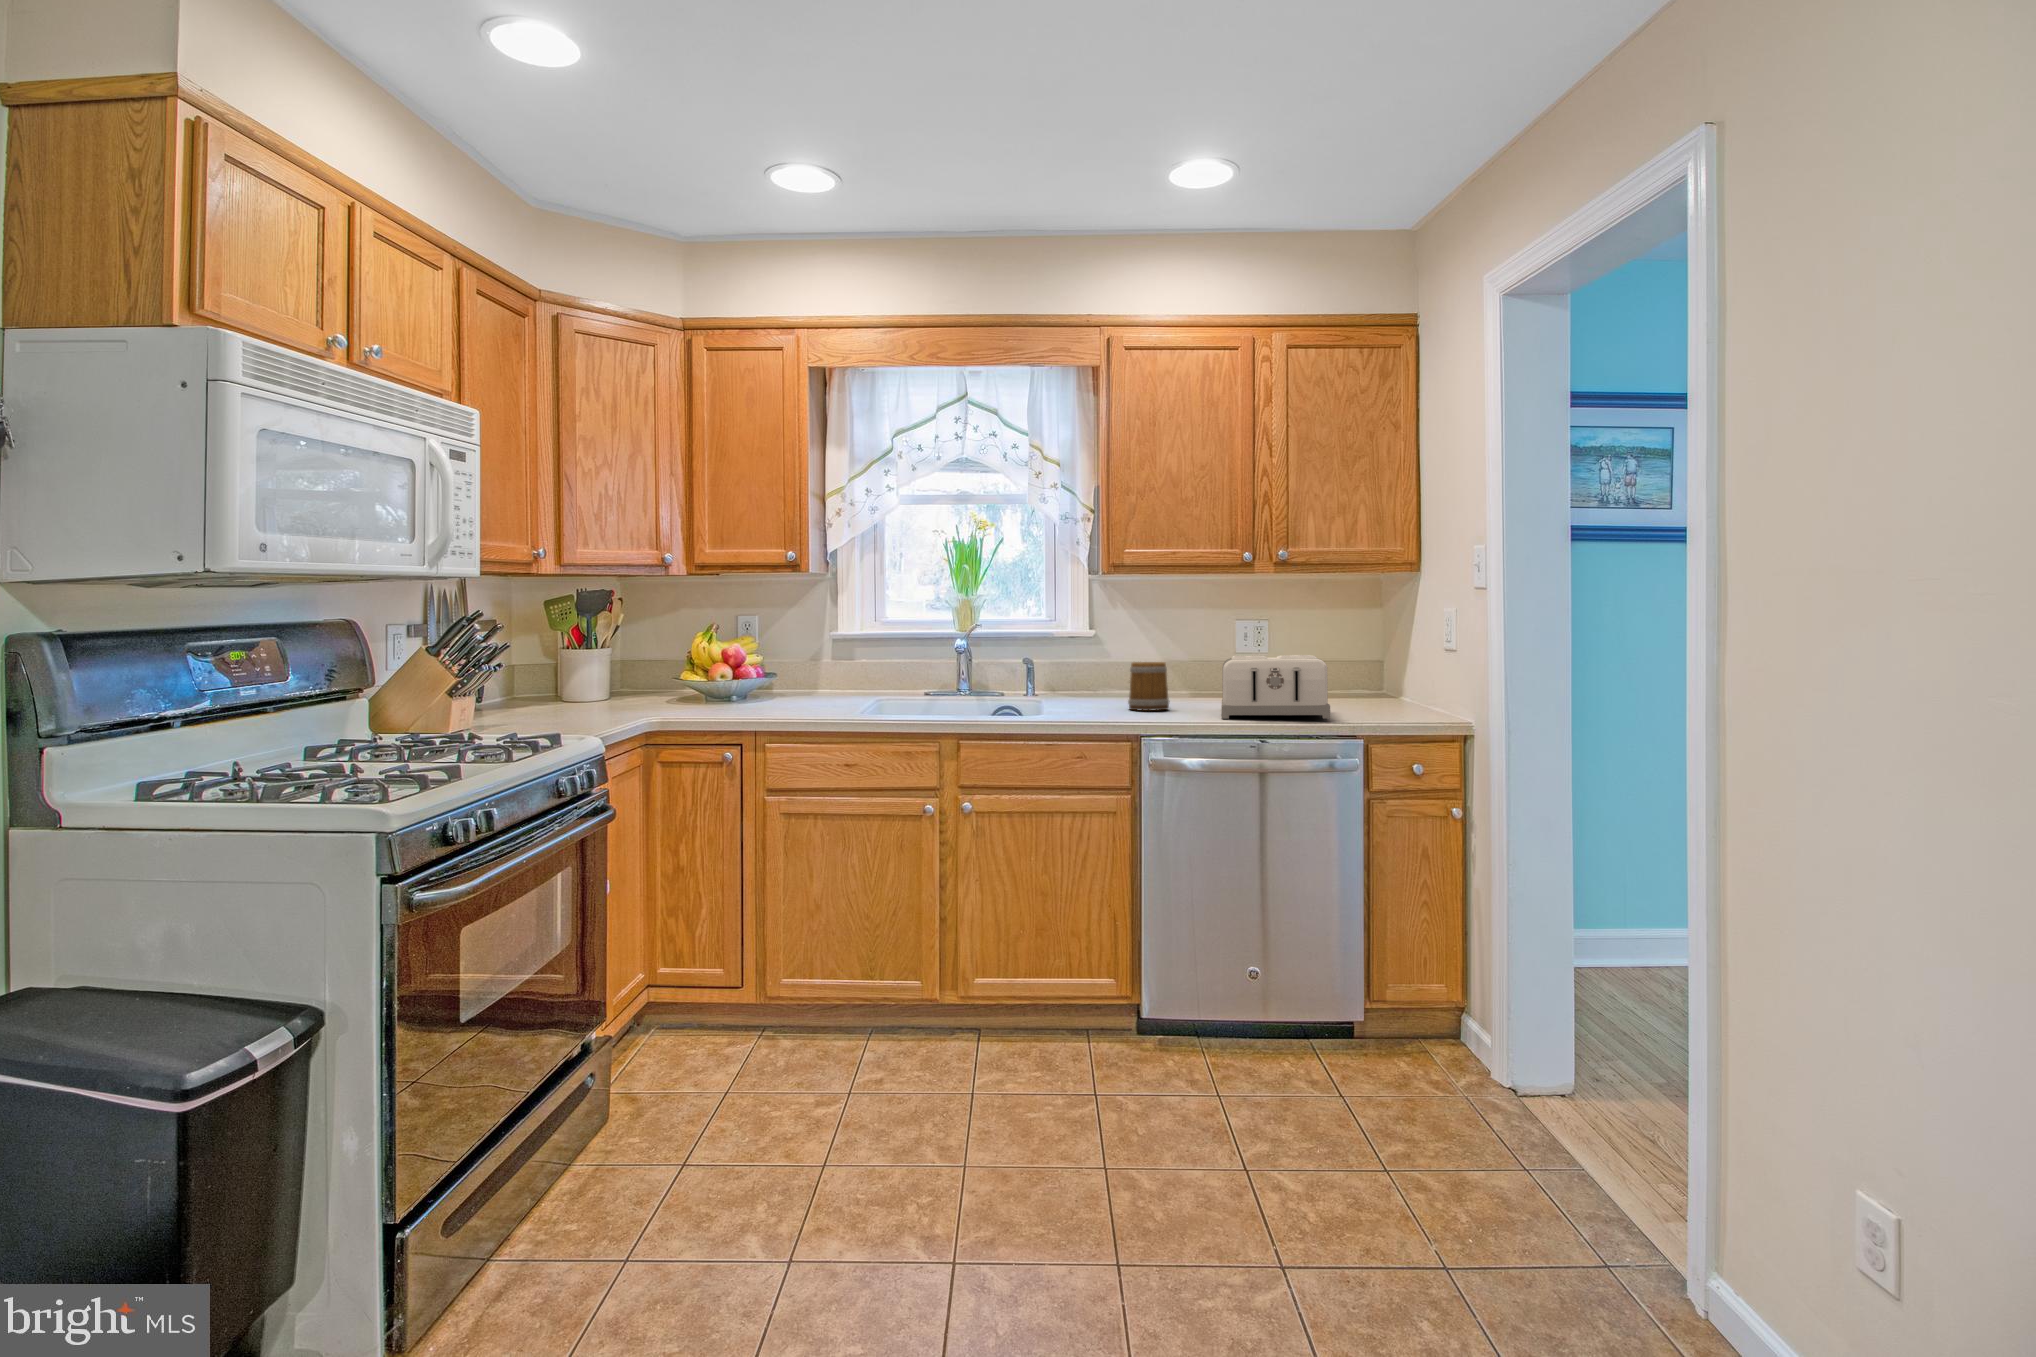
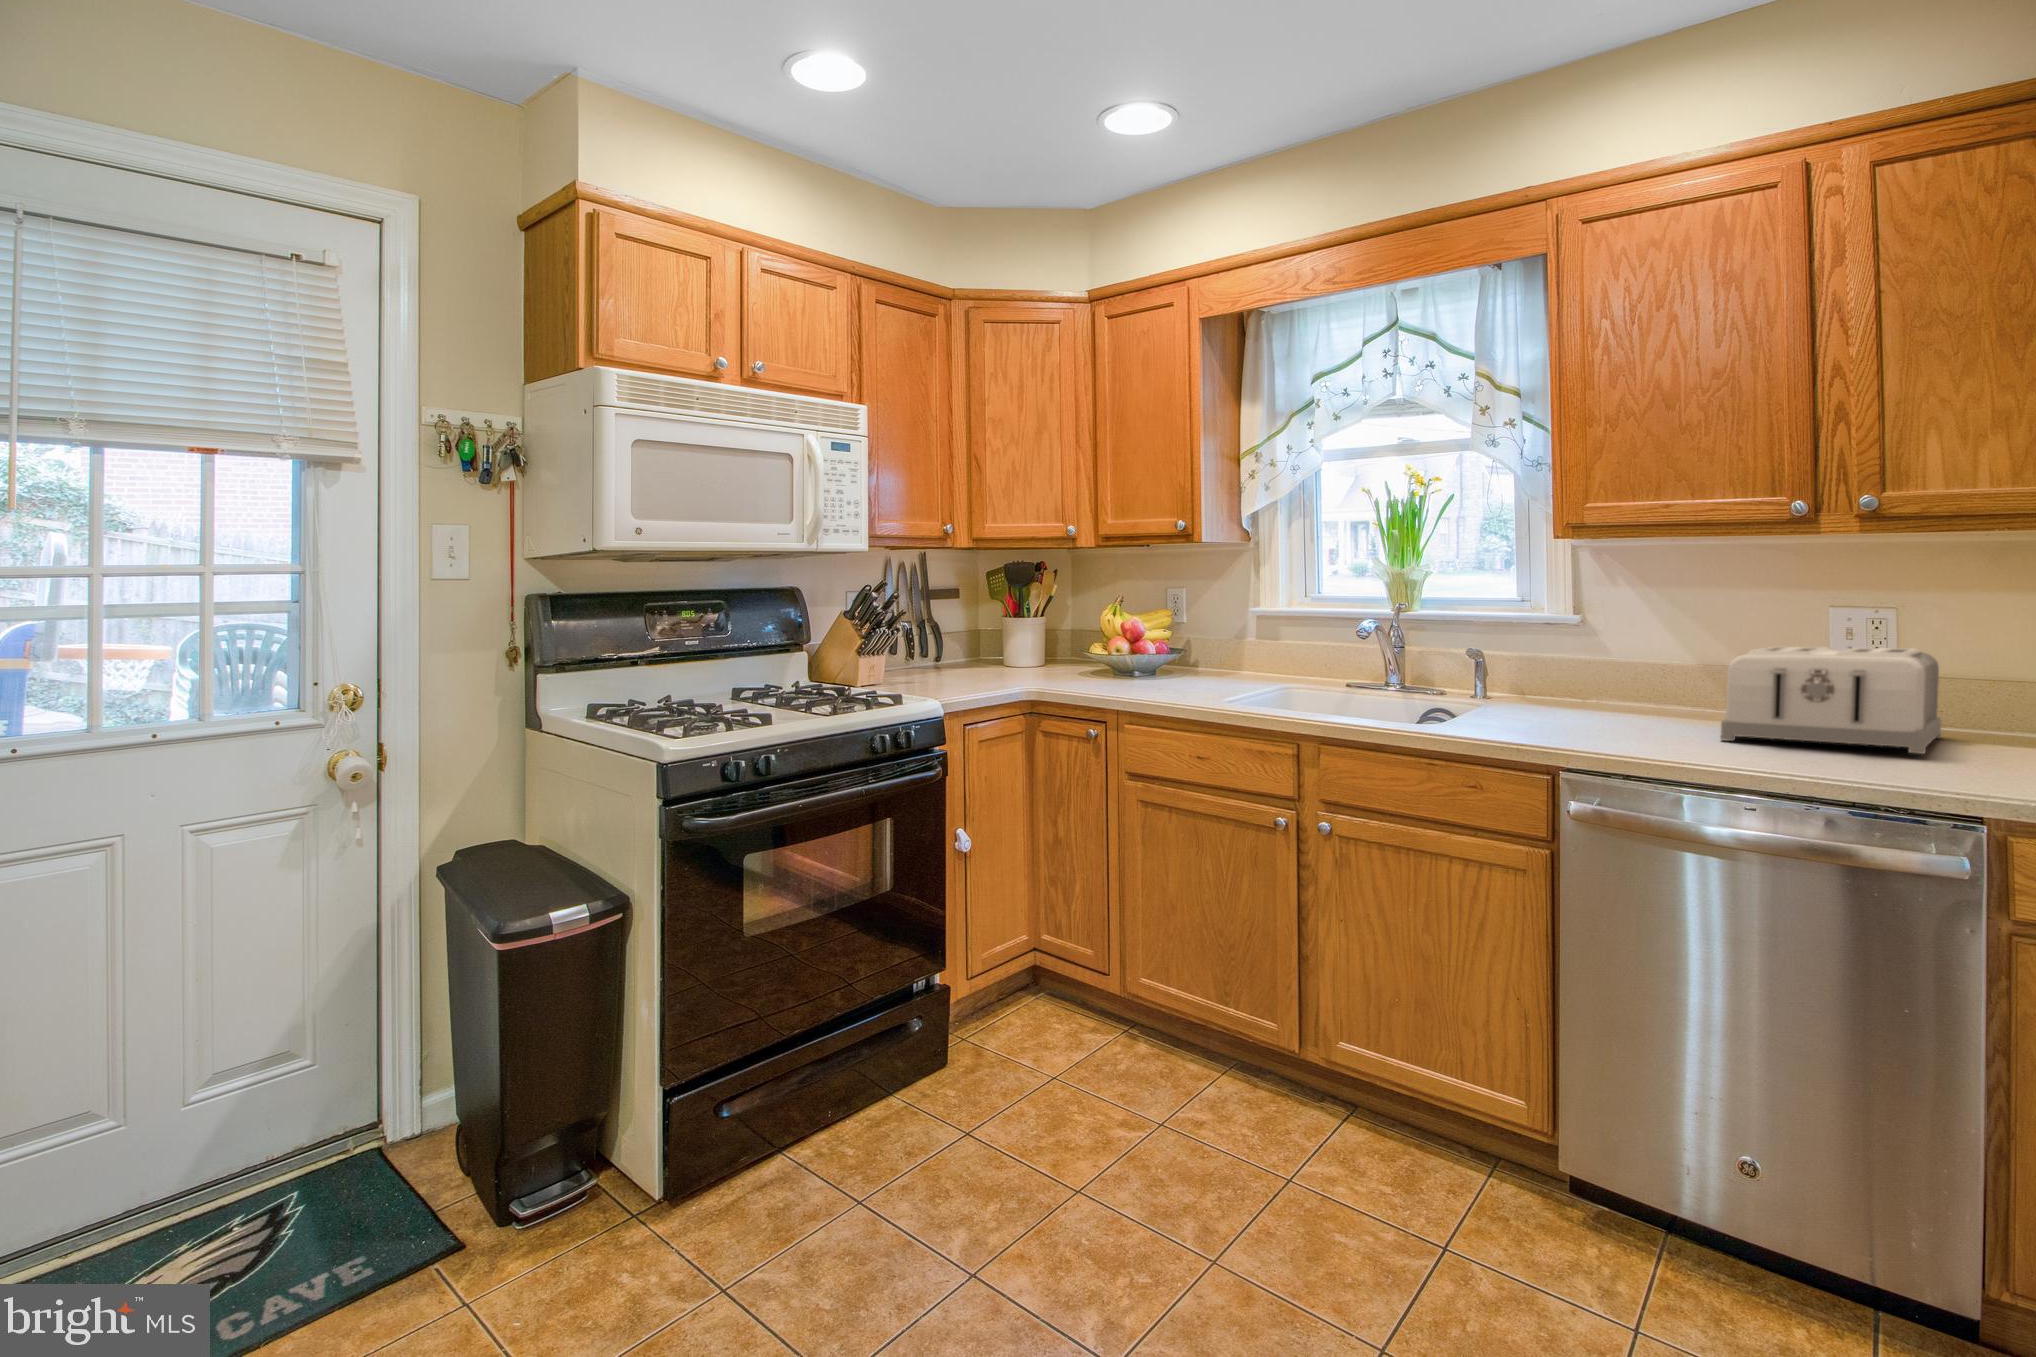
mug: present [1128,662,1170,711] -> none [1593,652,1660,720]

